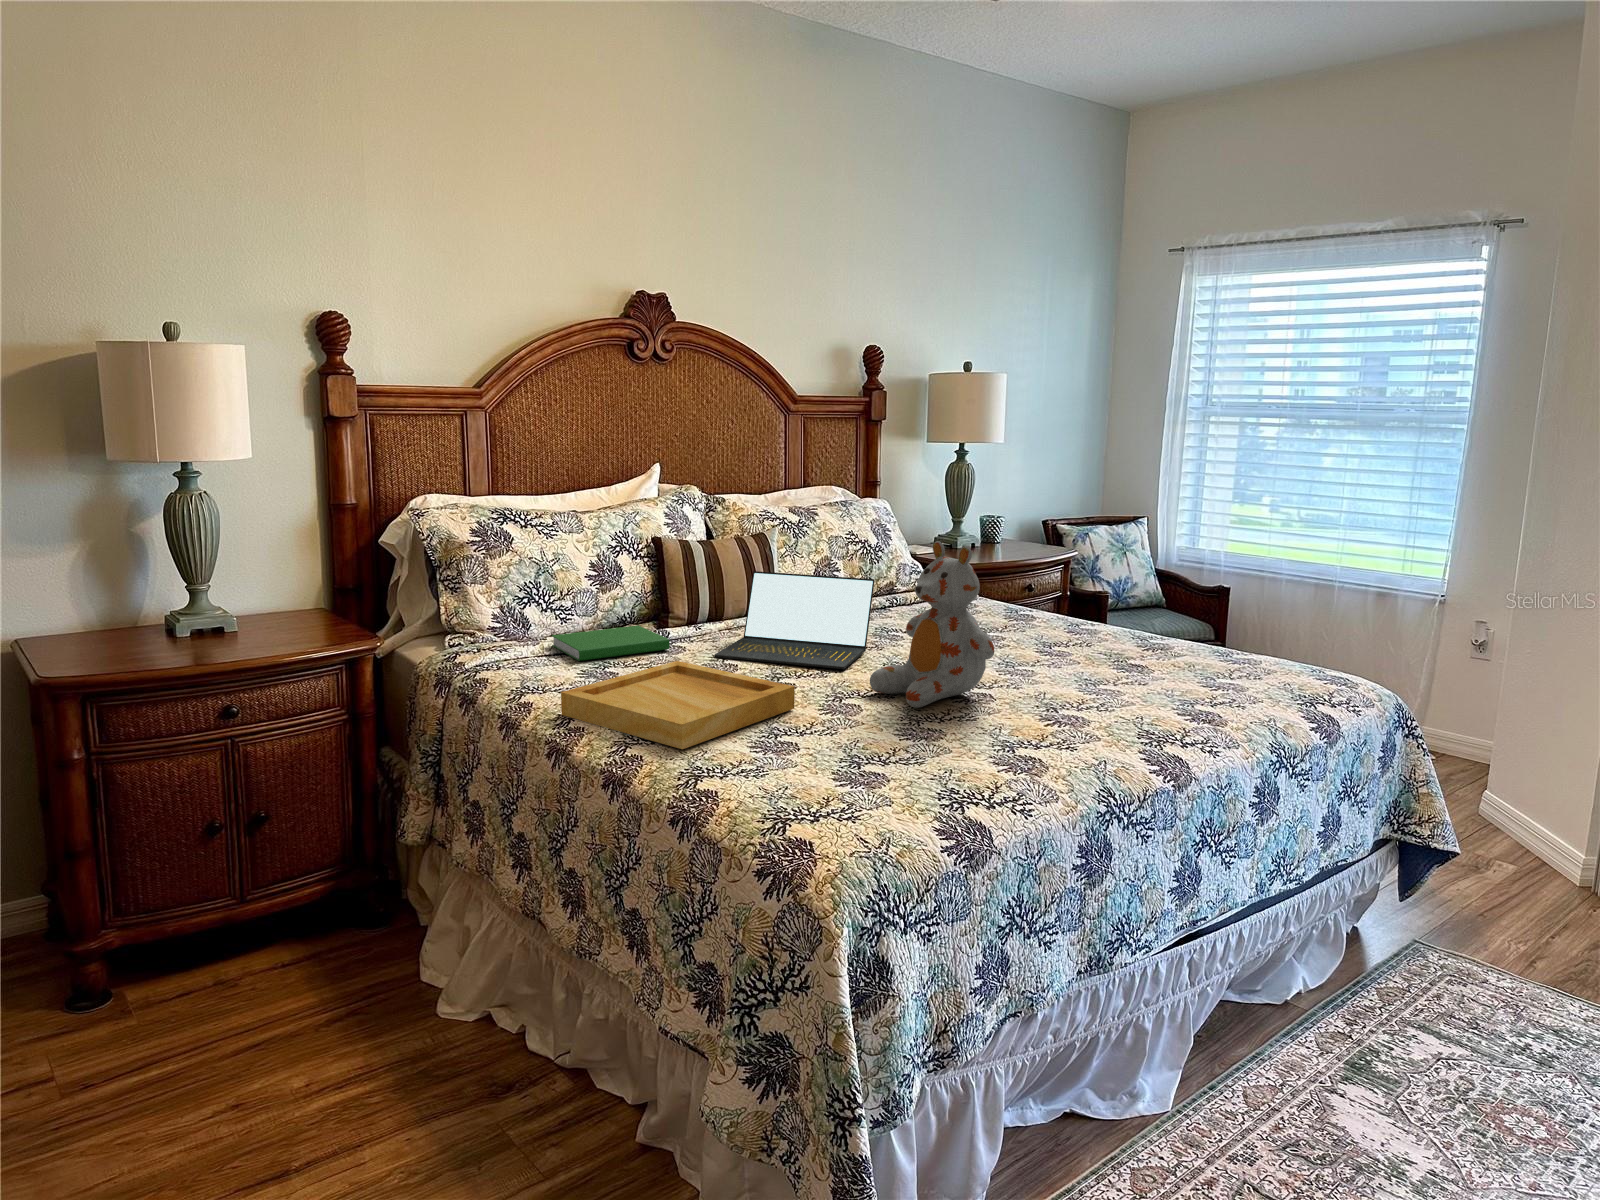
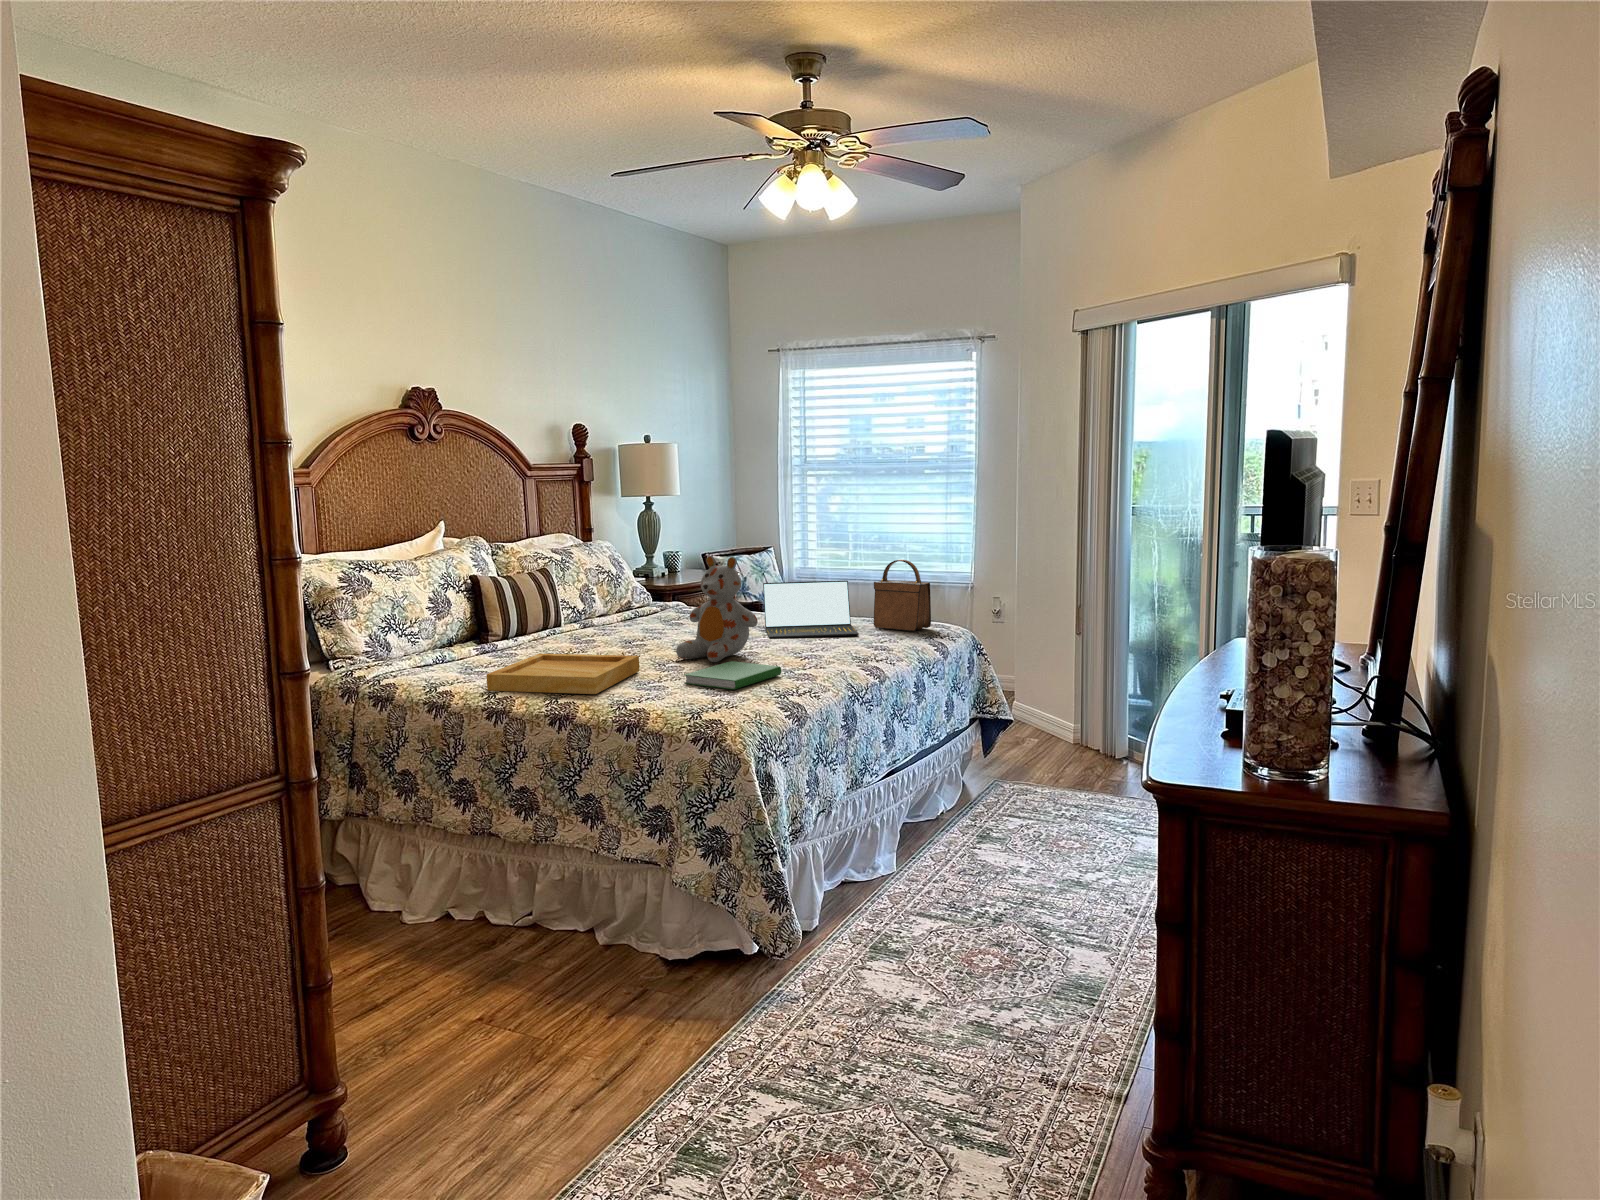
handbag: none [1224,565,1327,684] -> present [874,560,931,631]
laptop: present [714,571,875,669] -> present [763,581,859,638]
hardcover book: present [552,625,670,661] -> present [684,661,781,690]

